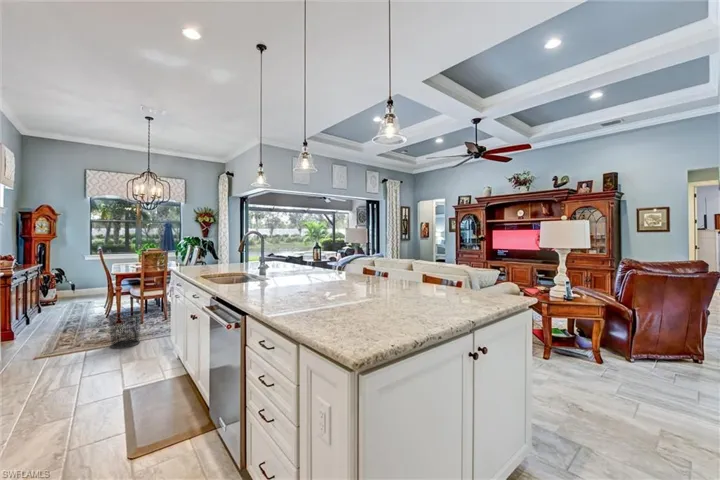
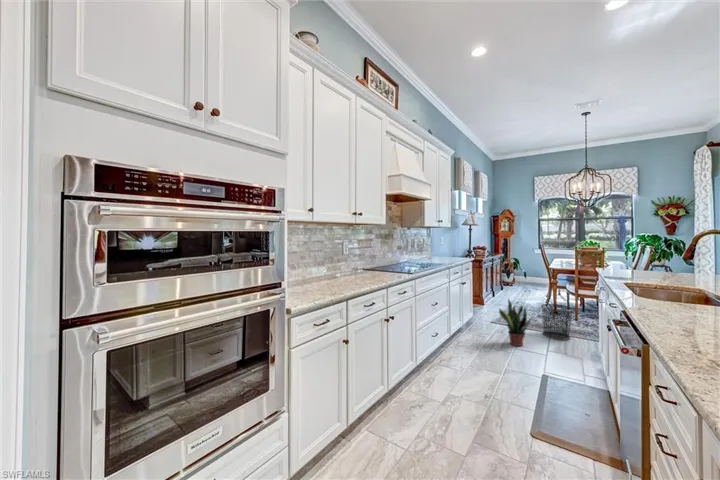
potted plant: none [56,319,106,372] -> present [499,300,533,346]

